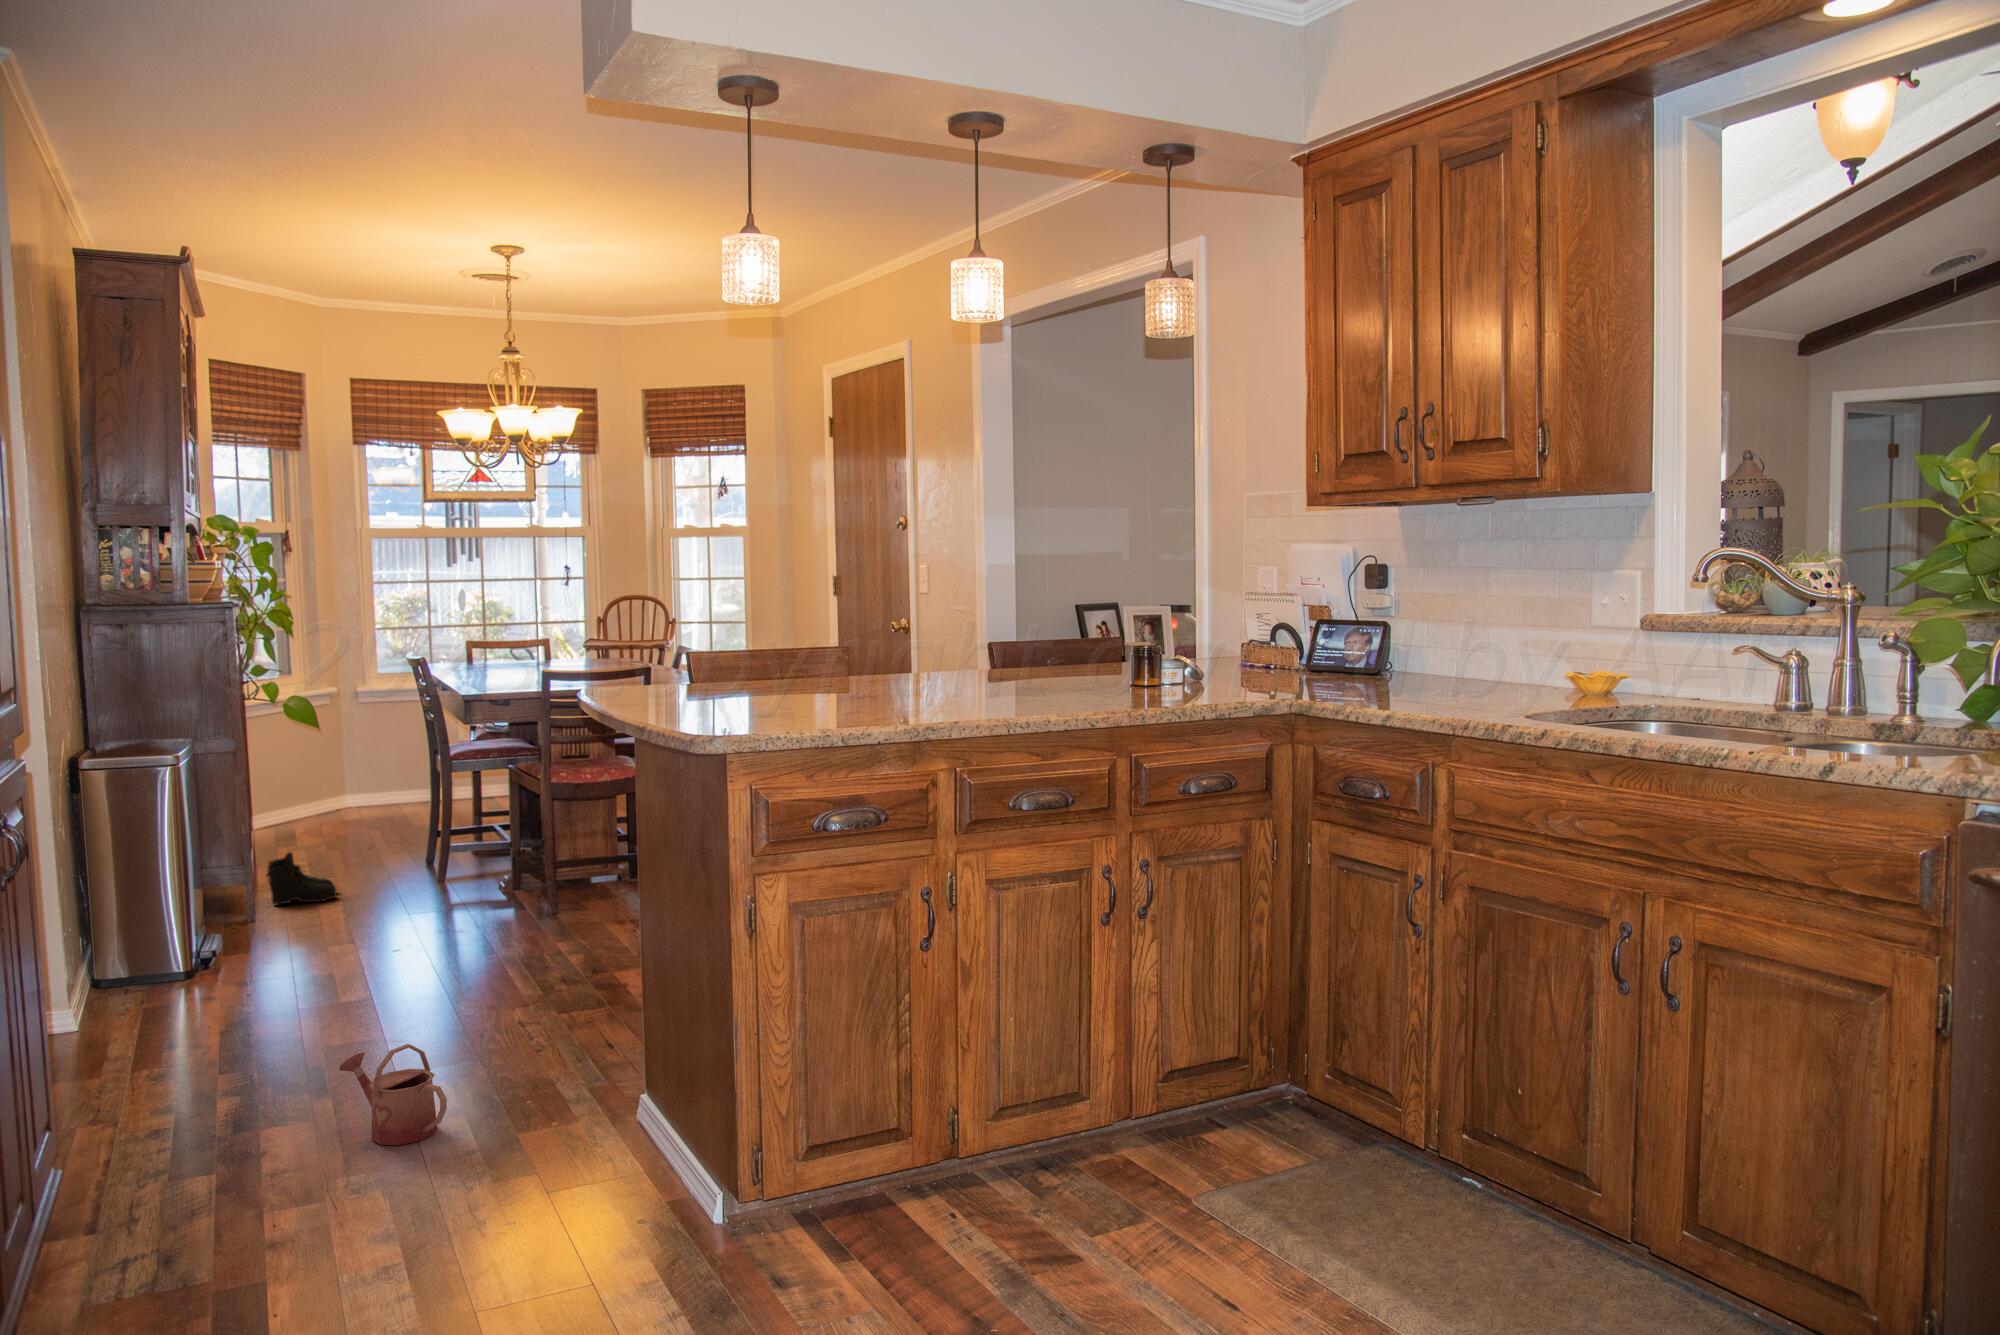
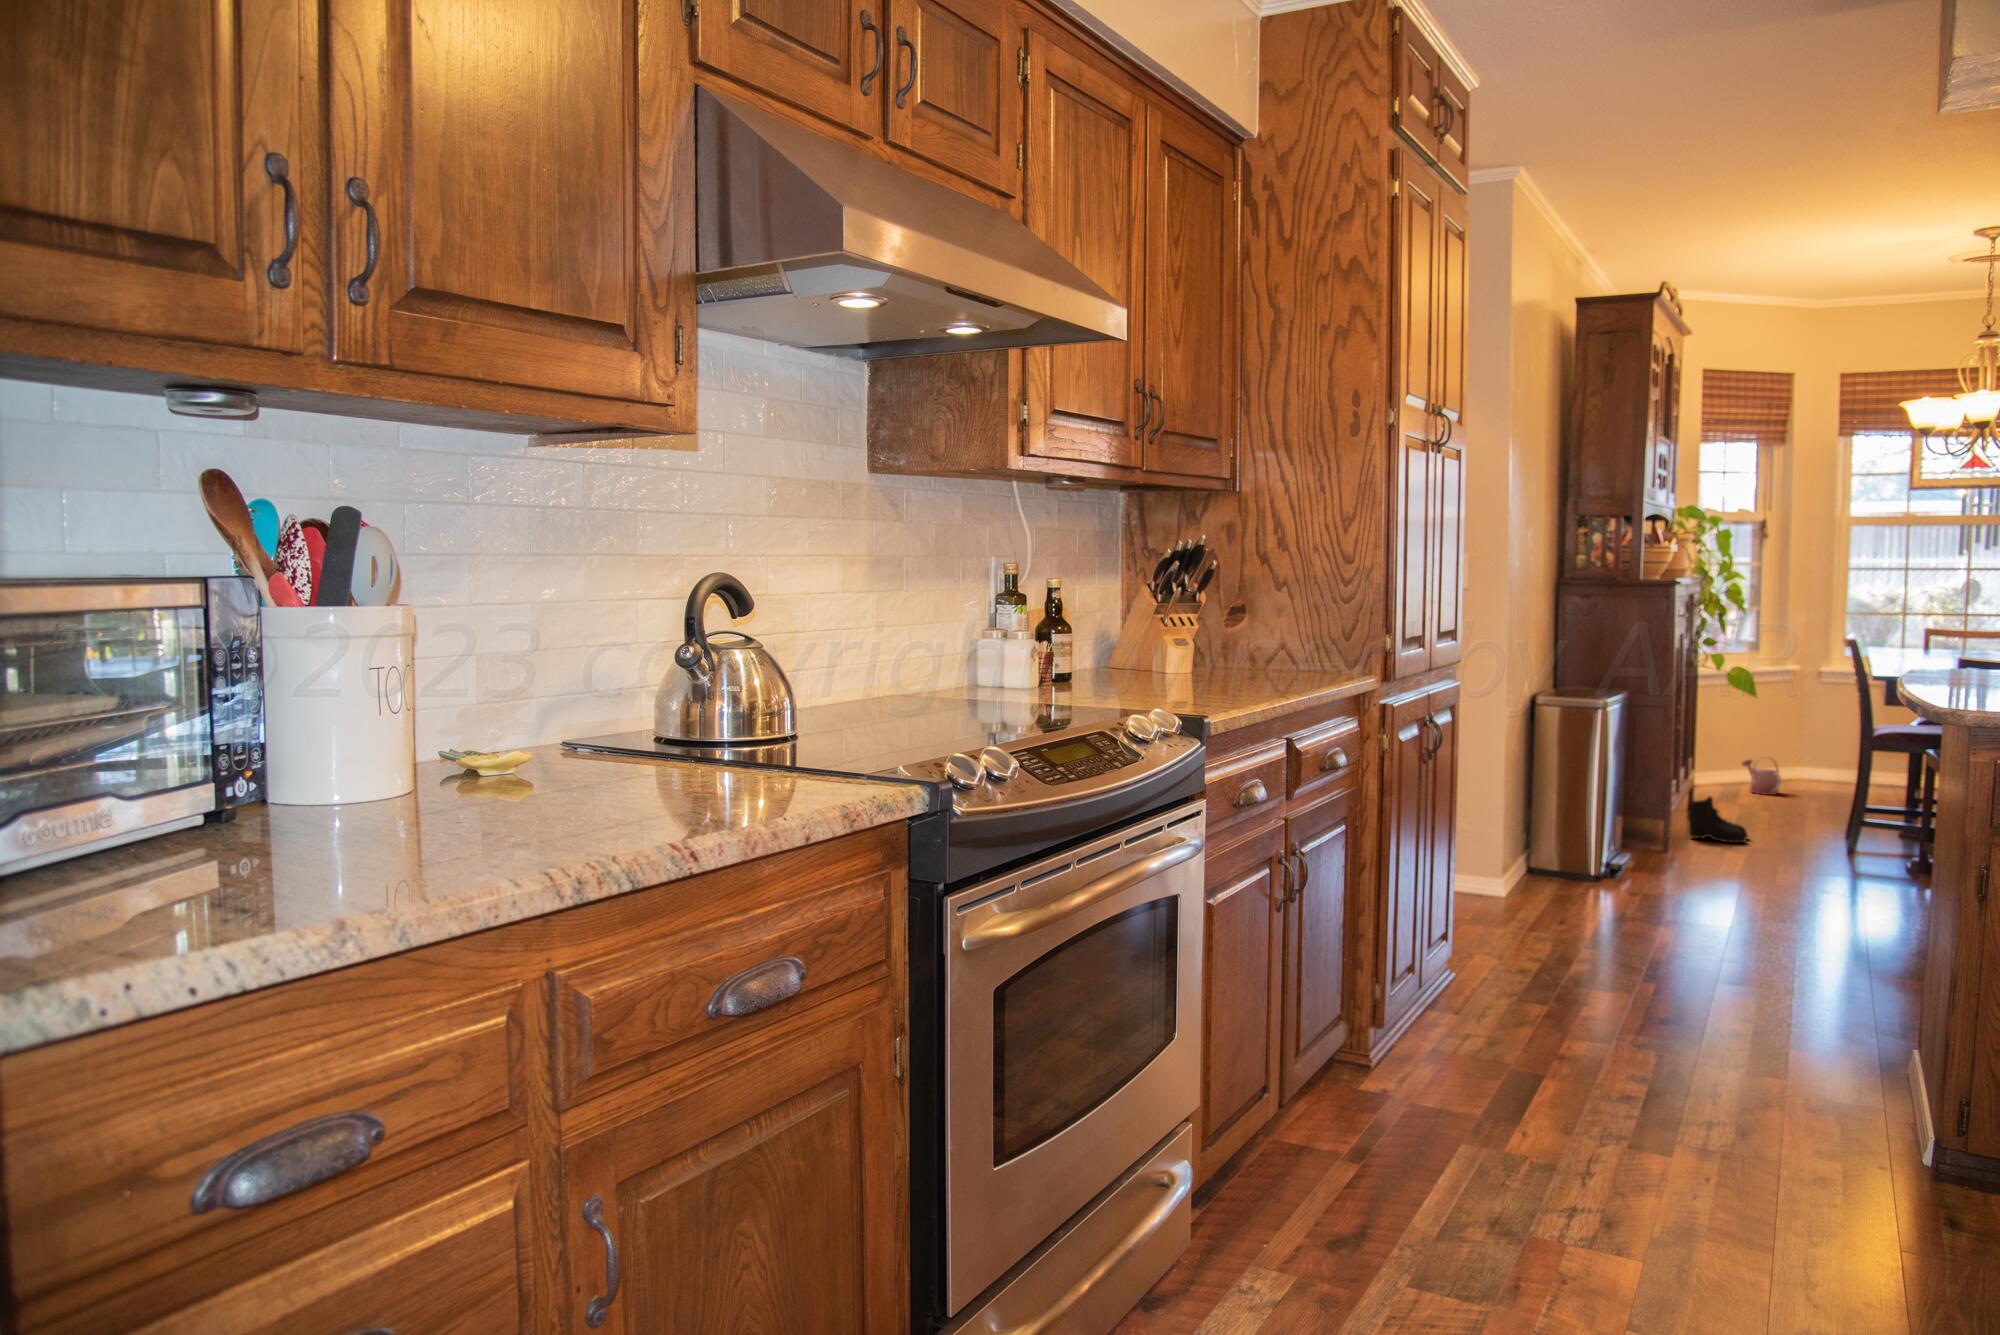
watering can: present [339,1044,447,1145] -> present [1742,757,1781,795]

